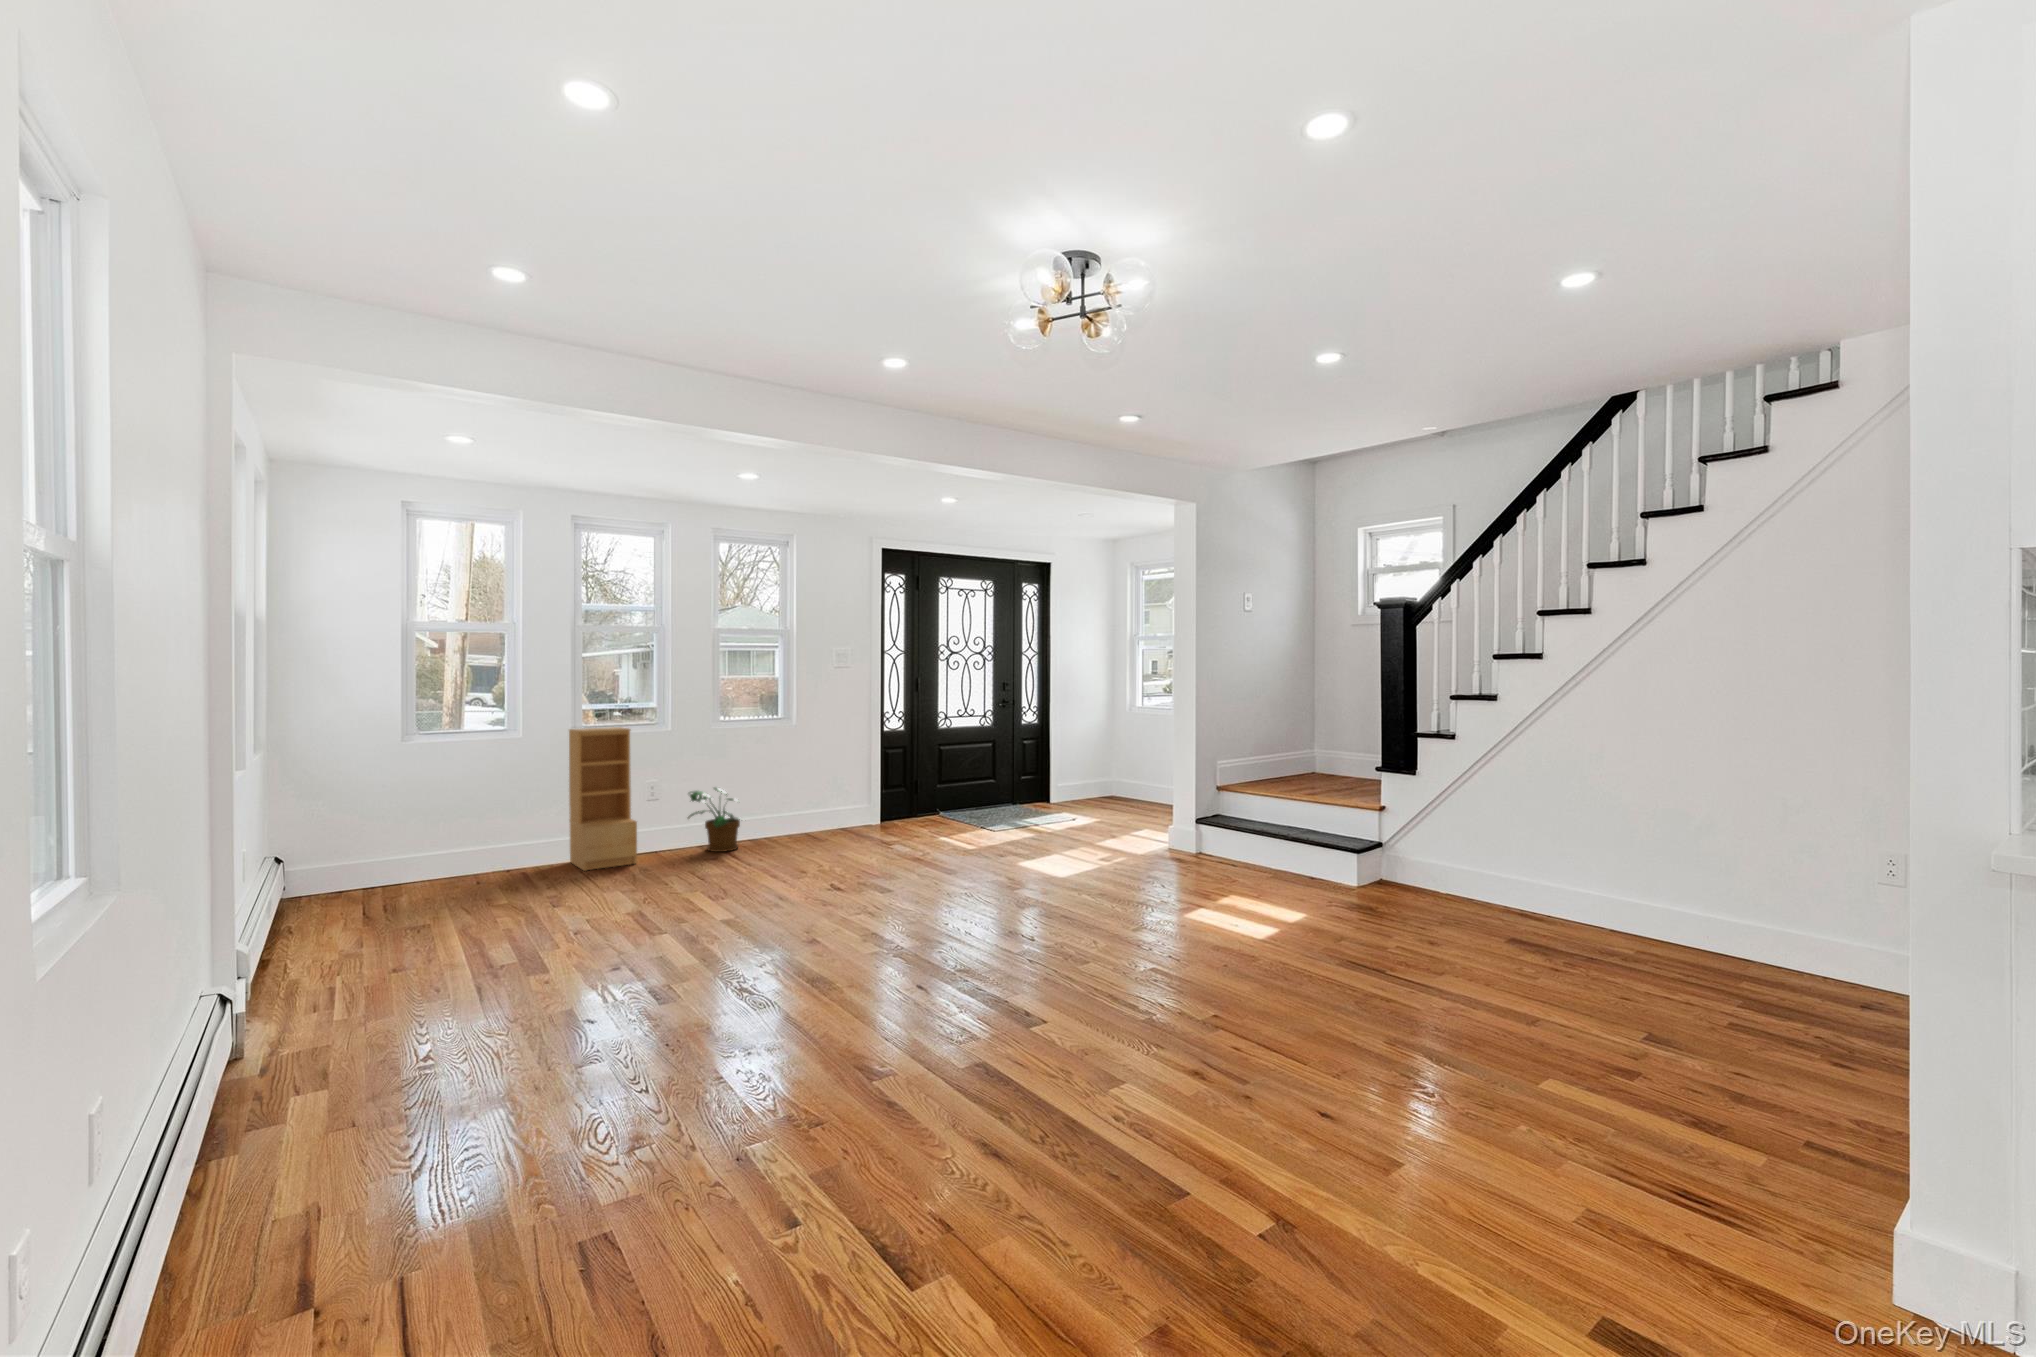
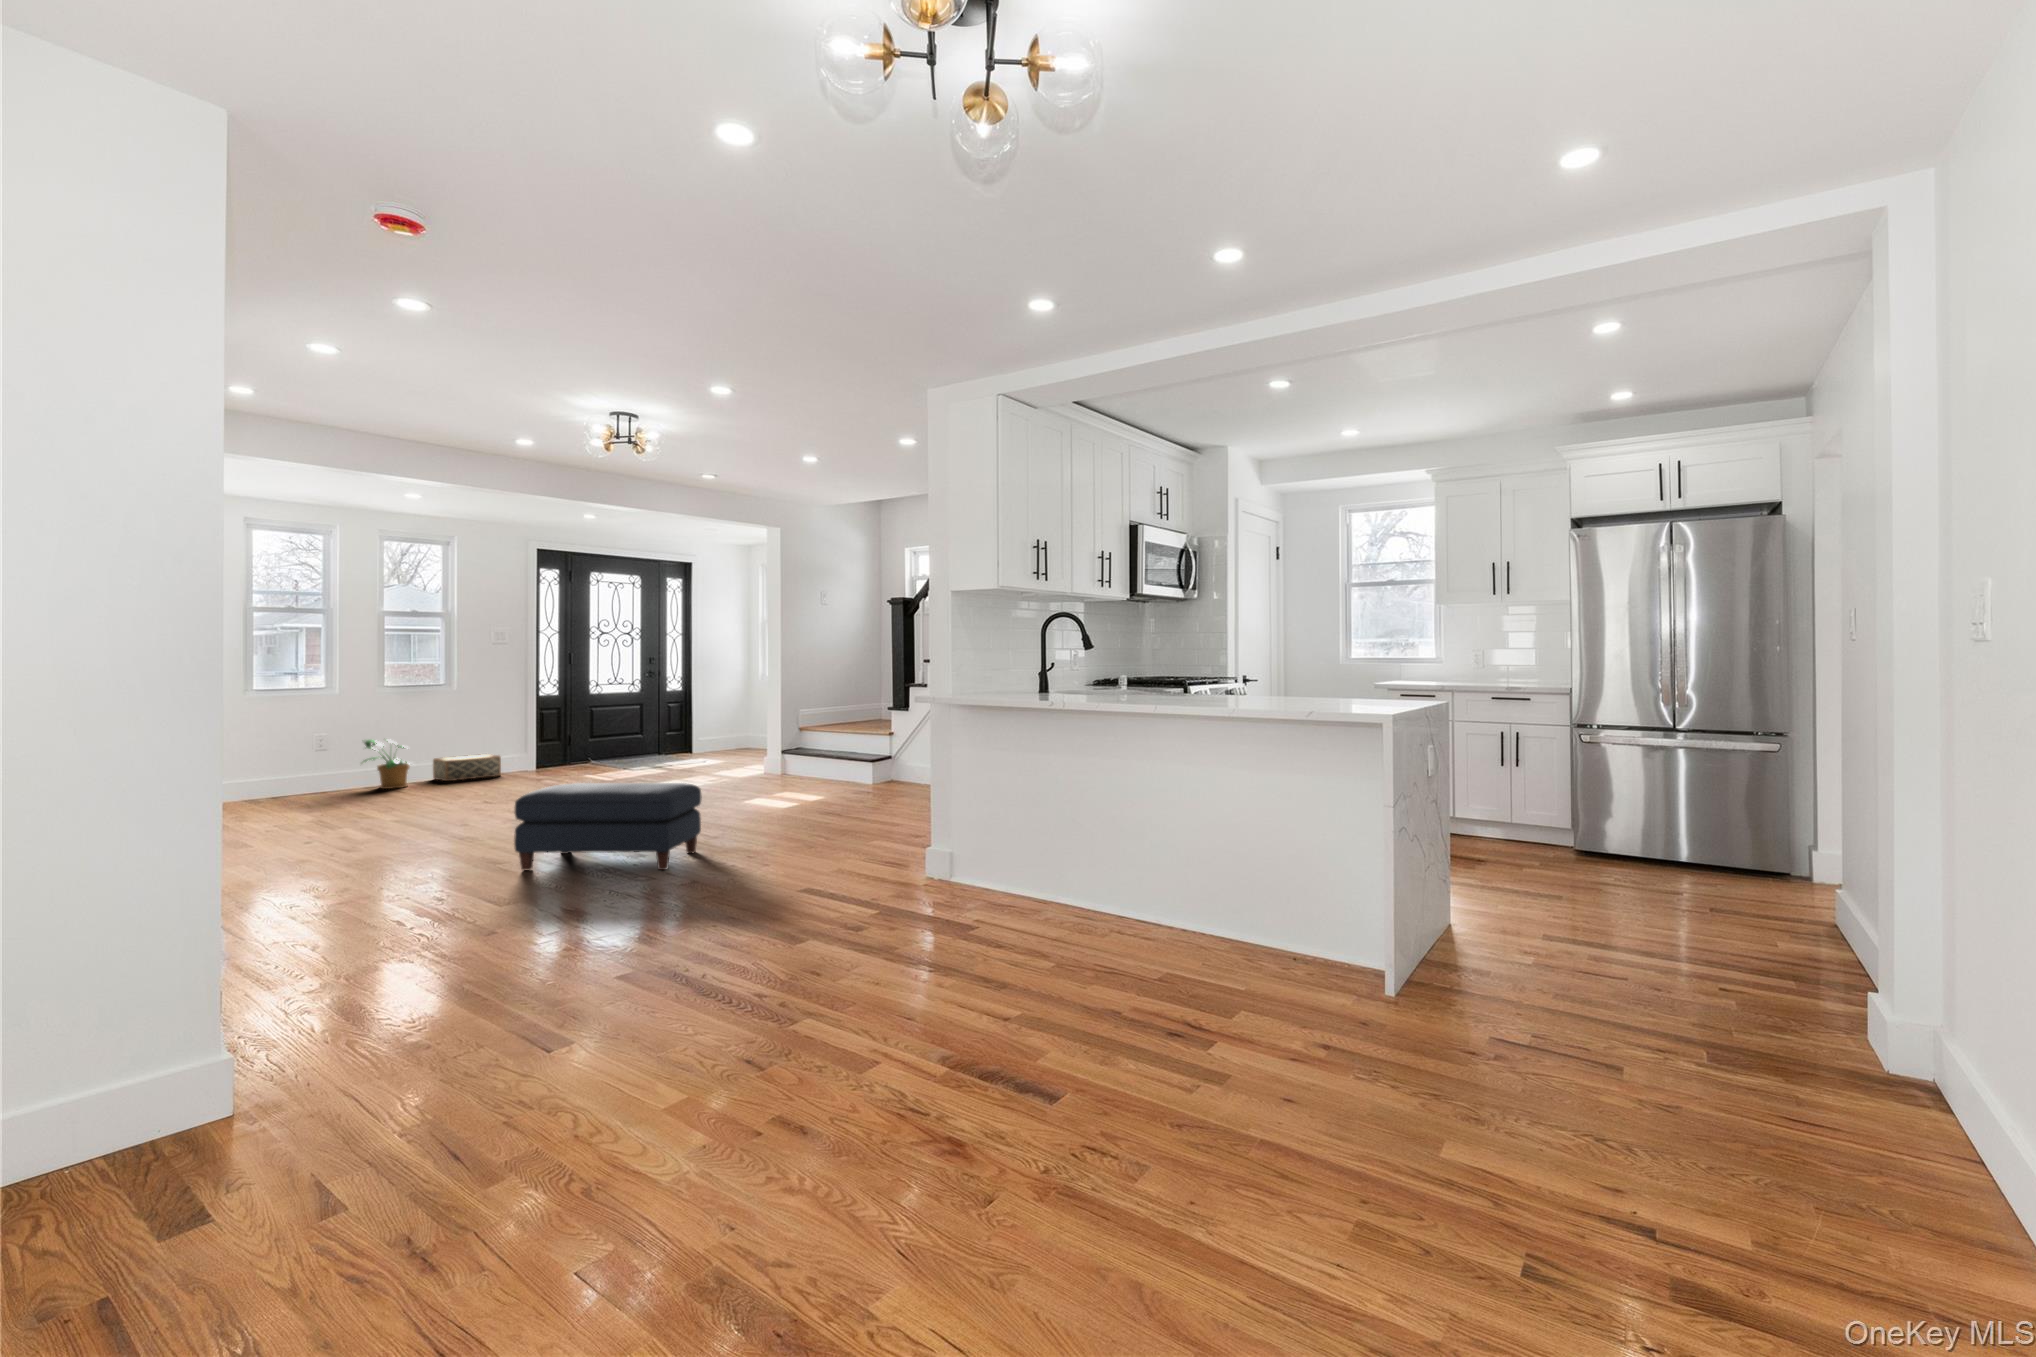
bookshelf: present [569,727,637,871] -> none [248,689,316,803]
woven basket: none [766,805,840,841] -> present [433,754,501,781]
ottoman: none [888,932,1200,1152] -> present [514,783,702,871]

